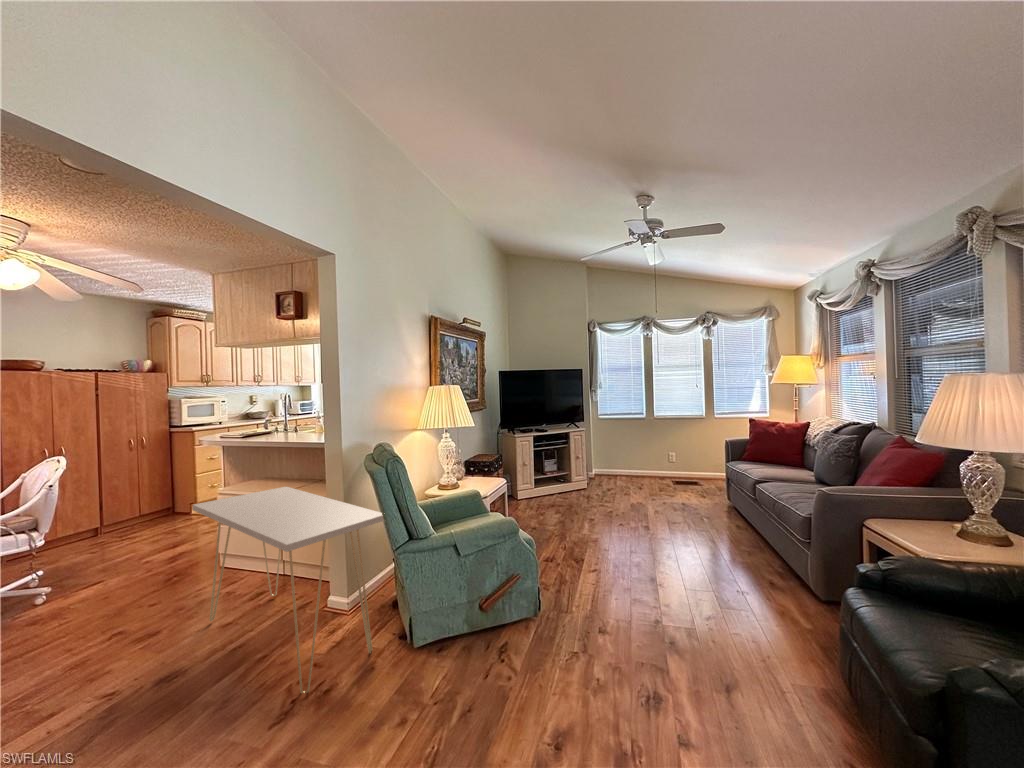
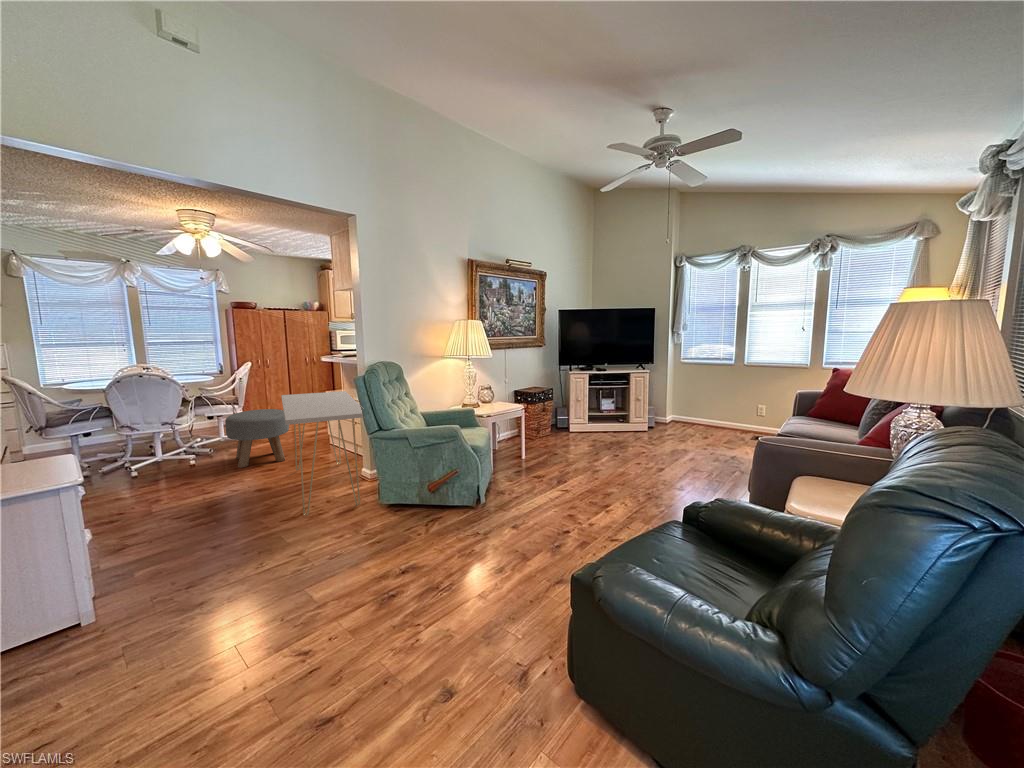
ottoman: none [52,528,171,641] -> present [225,409,289,468]

